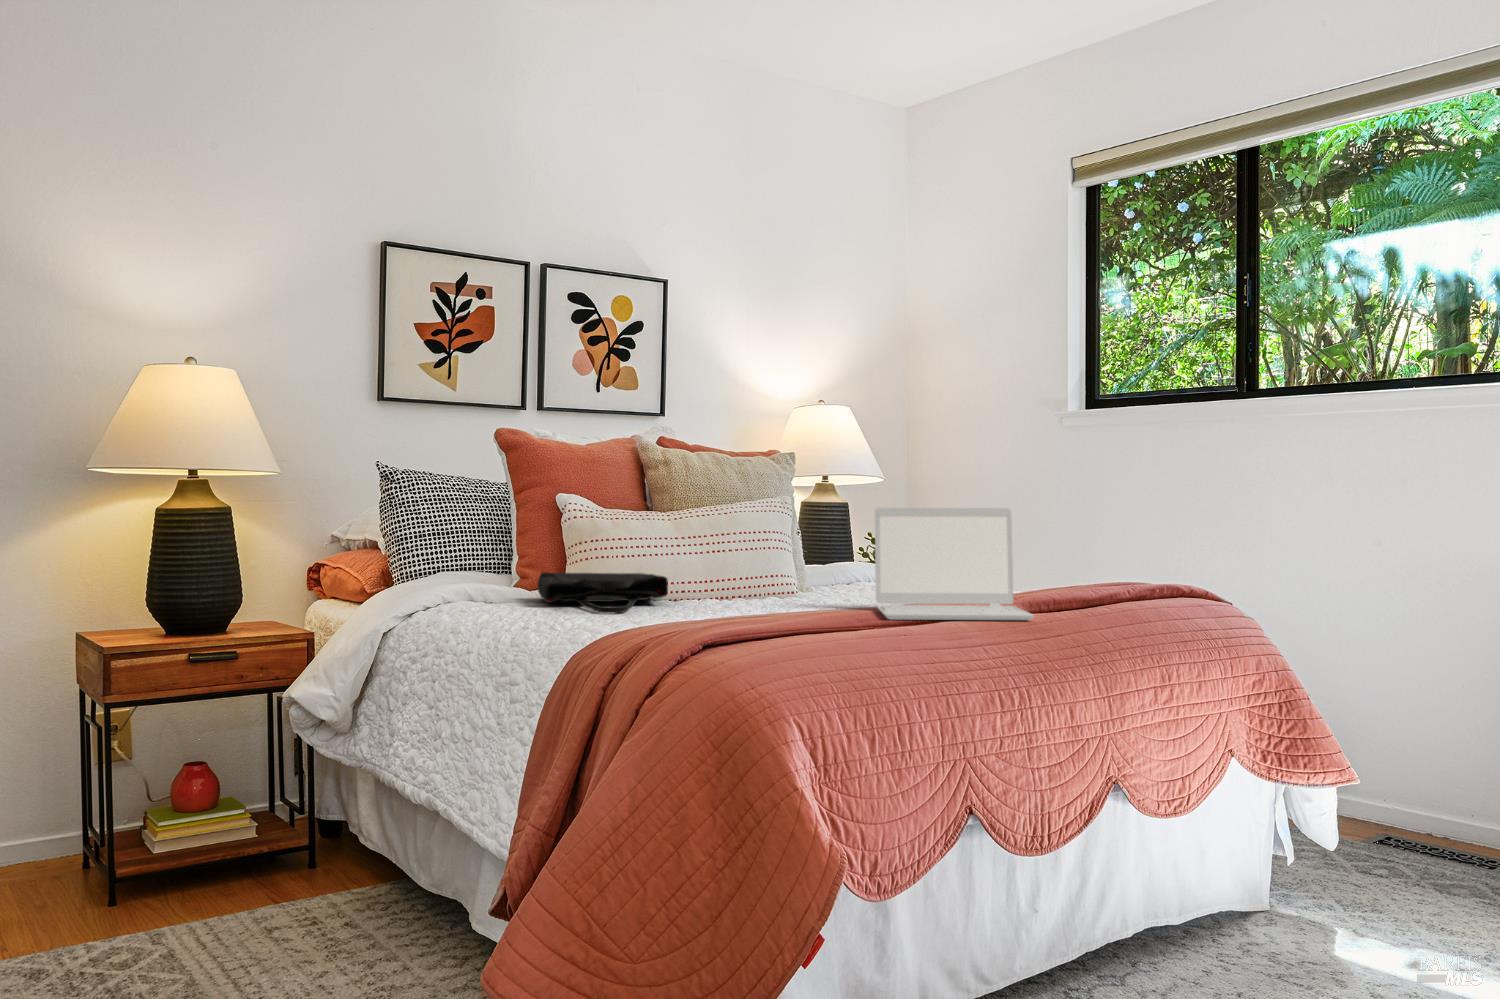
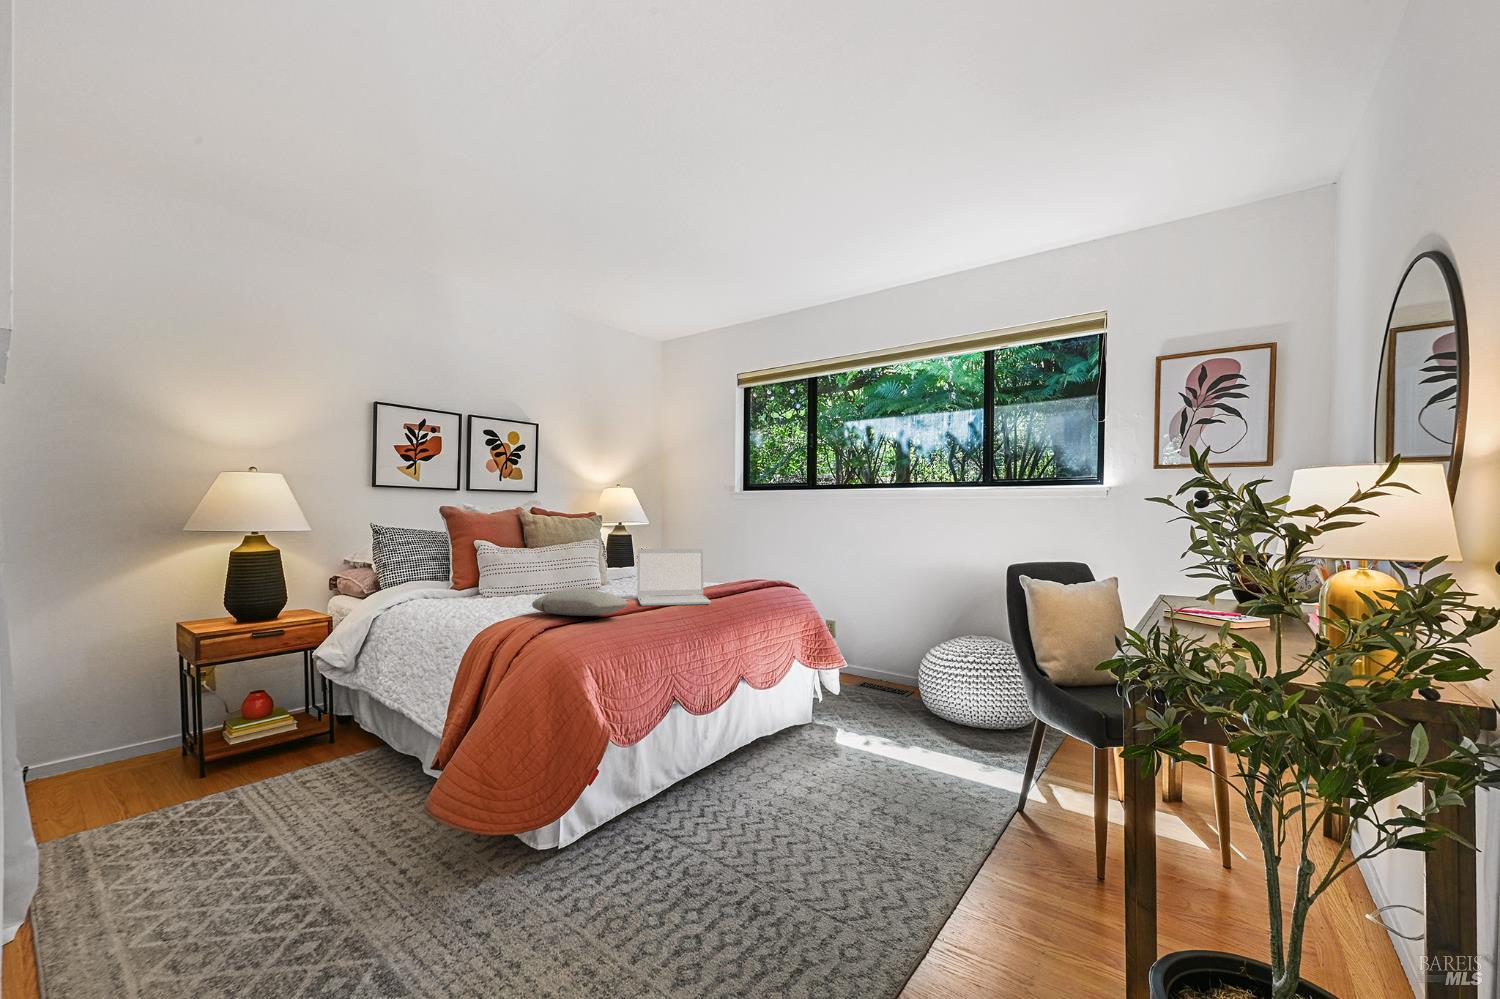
tote bag: present [538,572,668,613] -> none [462,582,532,606]
pillow: none [674,578,867,629] -> present [532,588,628,616]

